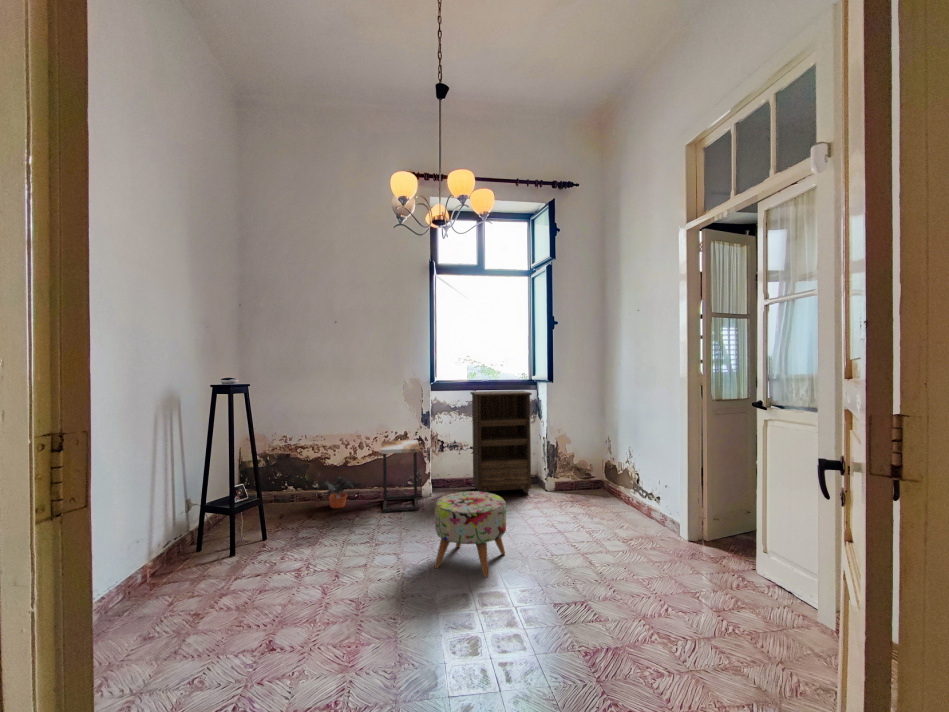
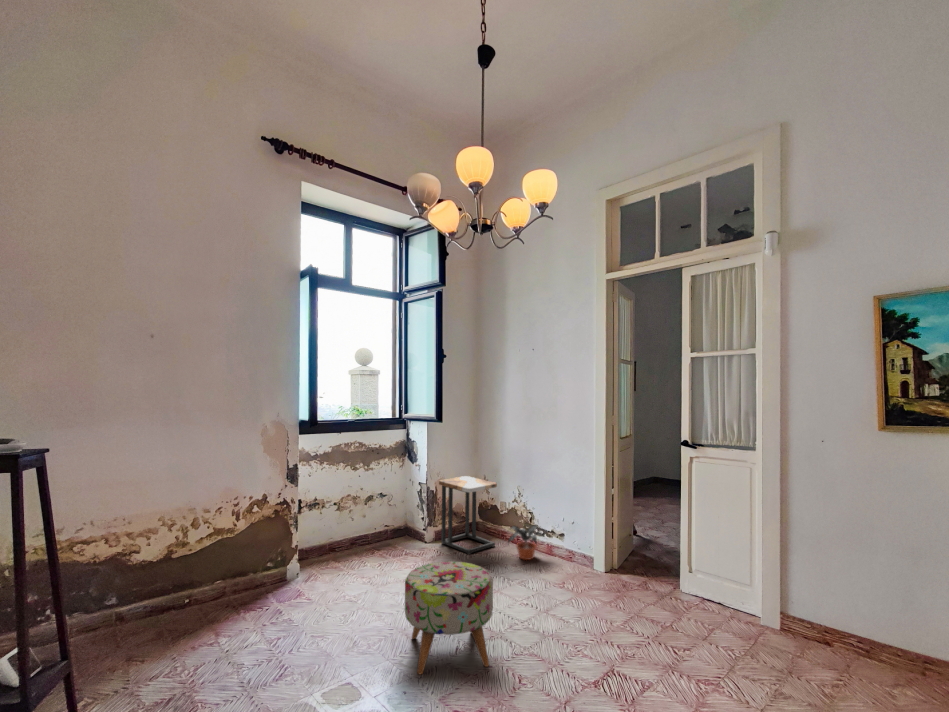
bookshelf: present [471,391,532,493] -> none [341,430,419,565]
side table: present [380,440,420,512] -> present [439,476,497,554]
potted plant: present [319,477,354,508] -> present [508,525,543,560]

